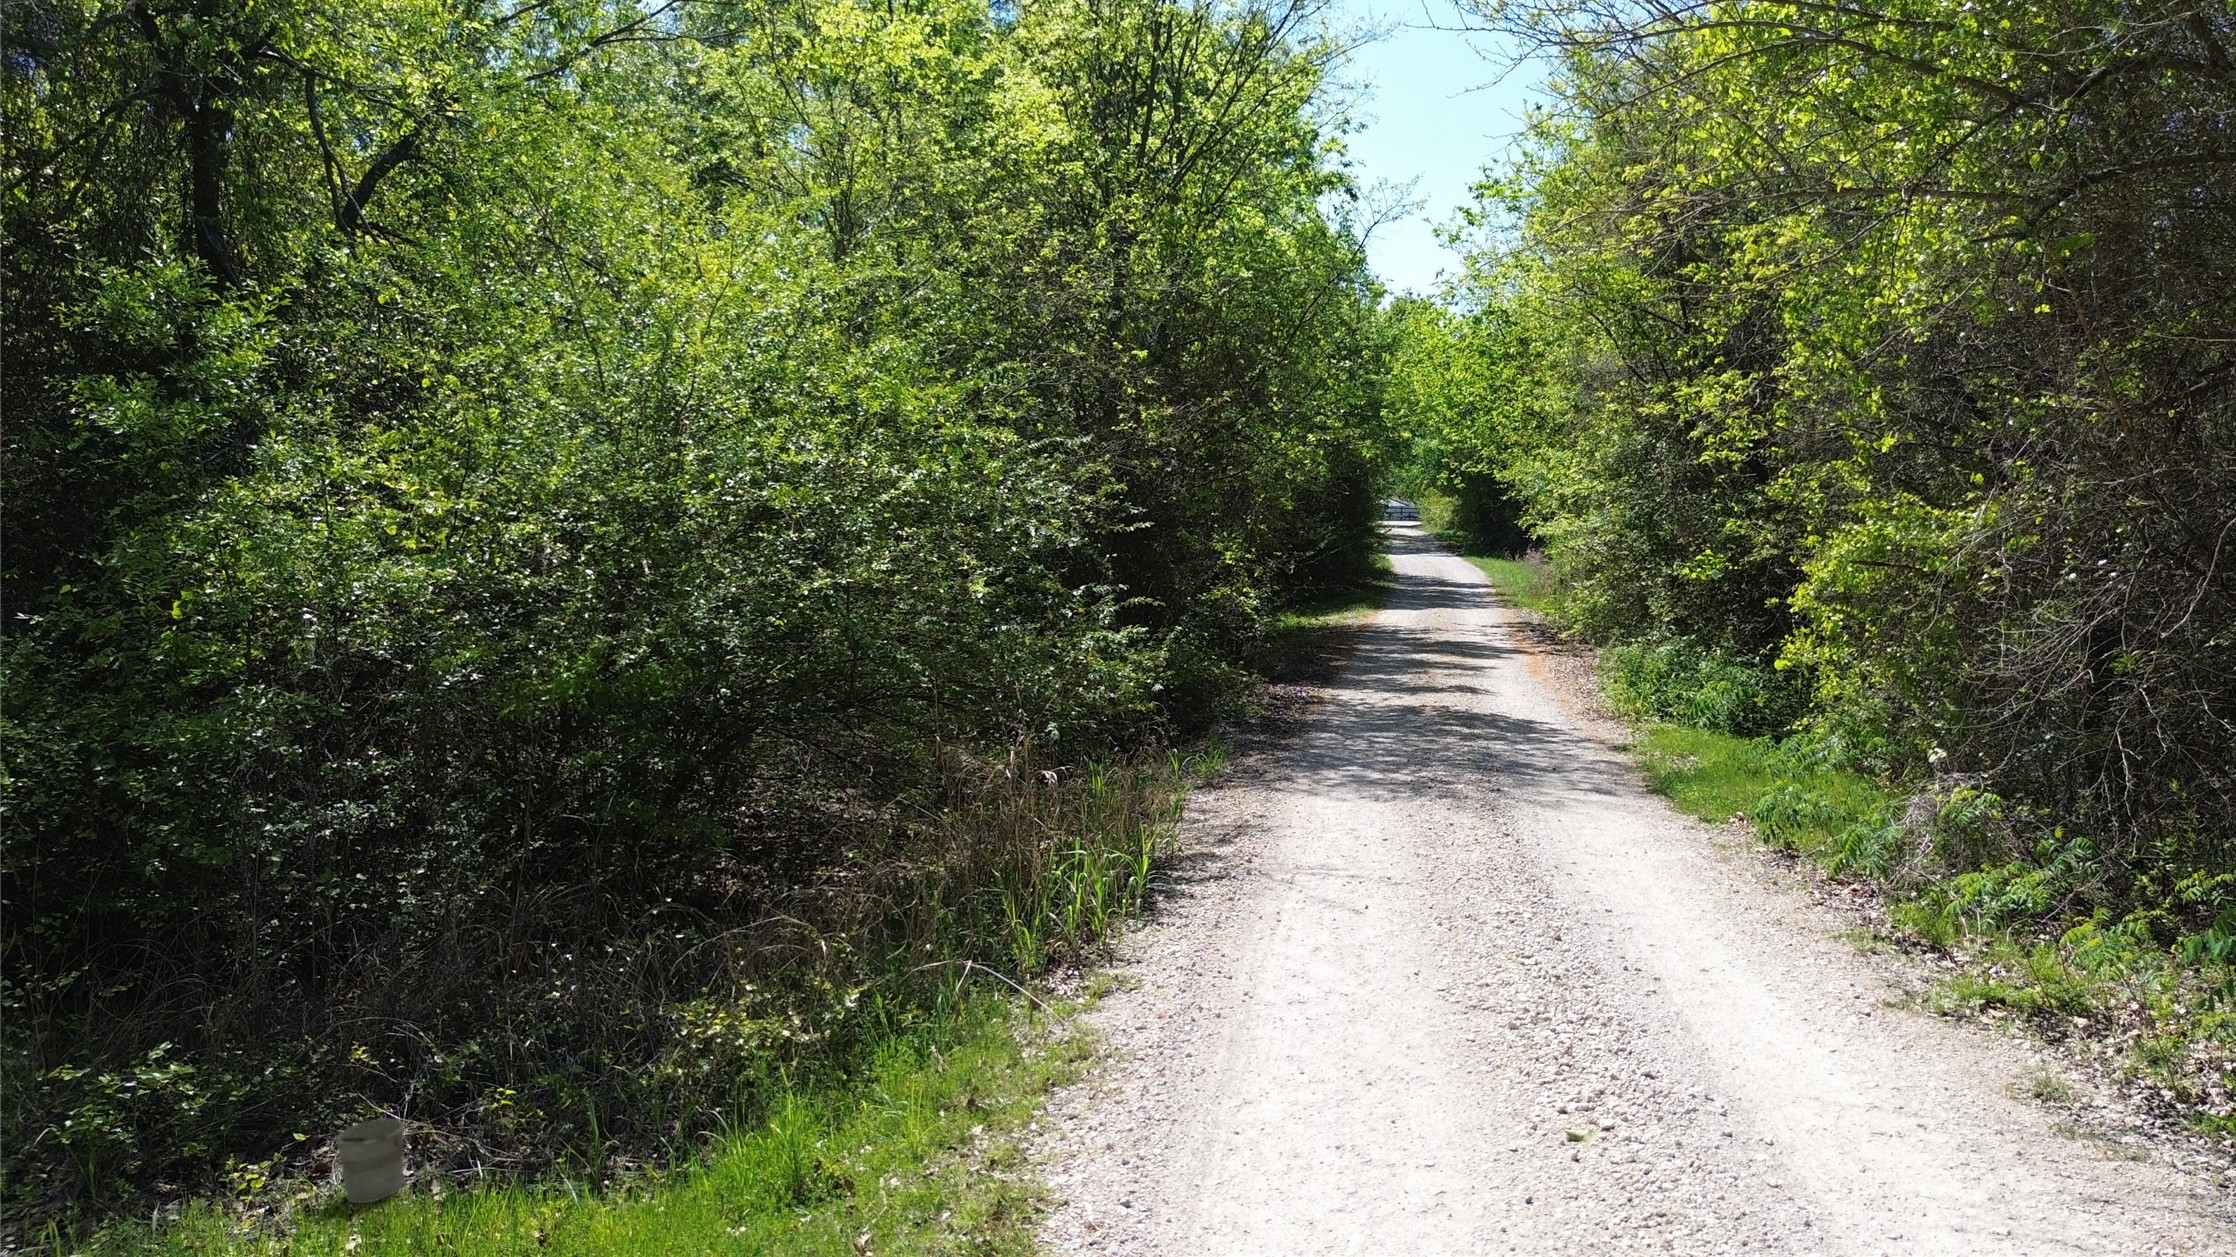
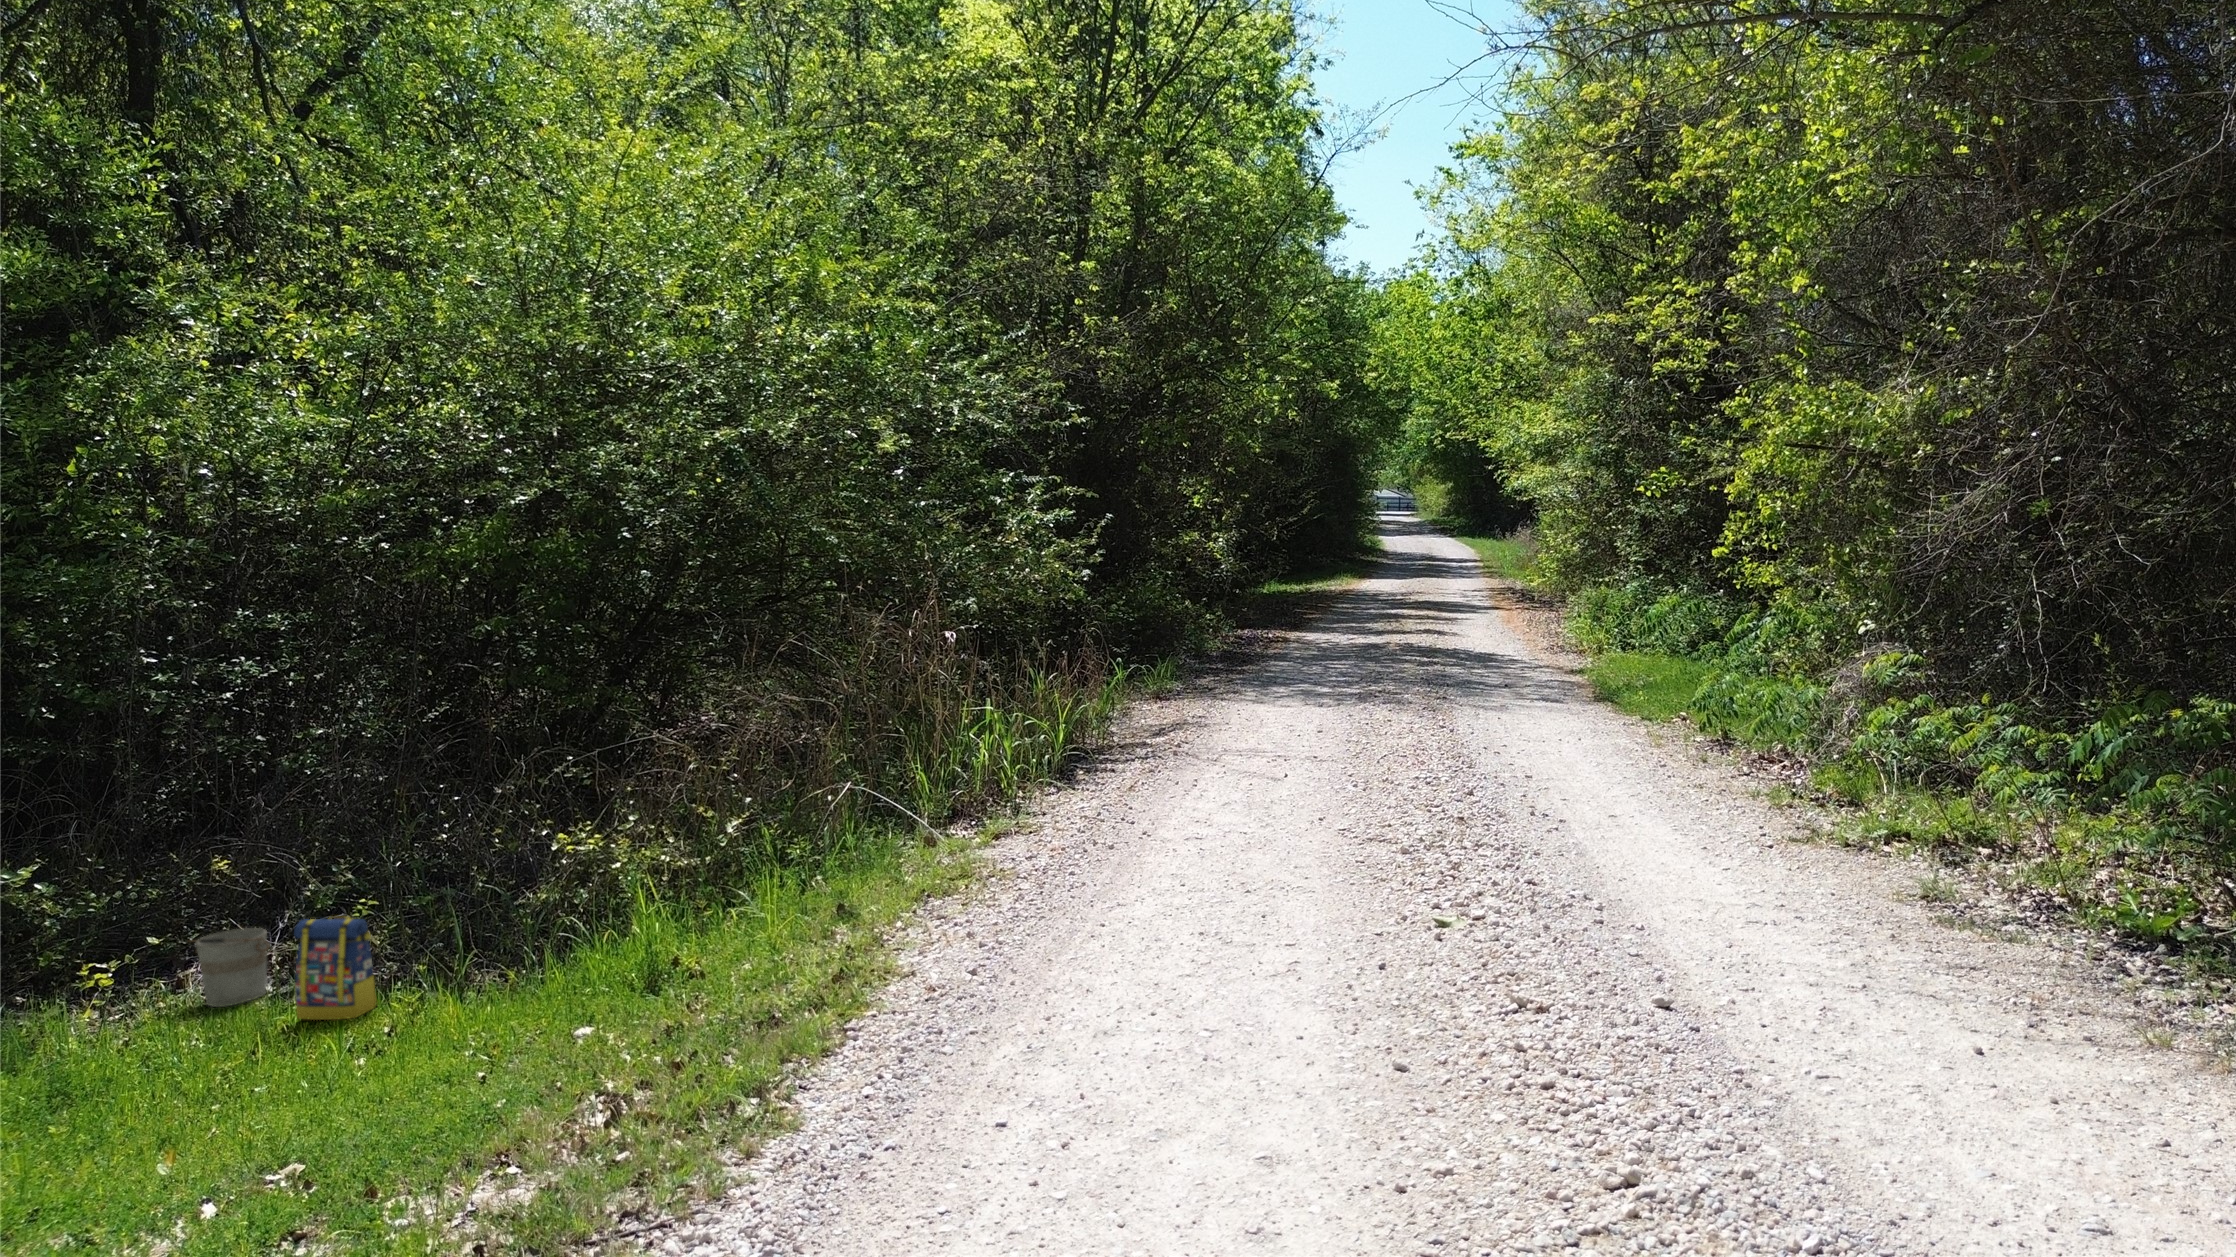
backpack: none [443,1123,523,1229] -> present [294,916,377,1020]

